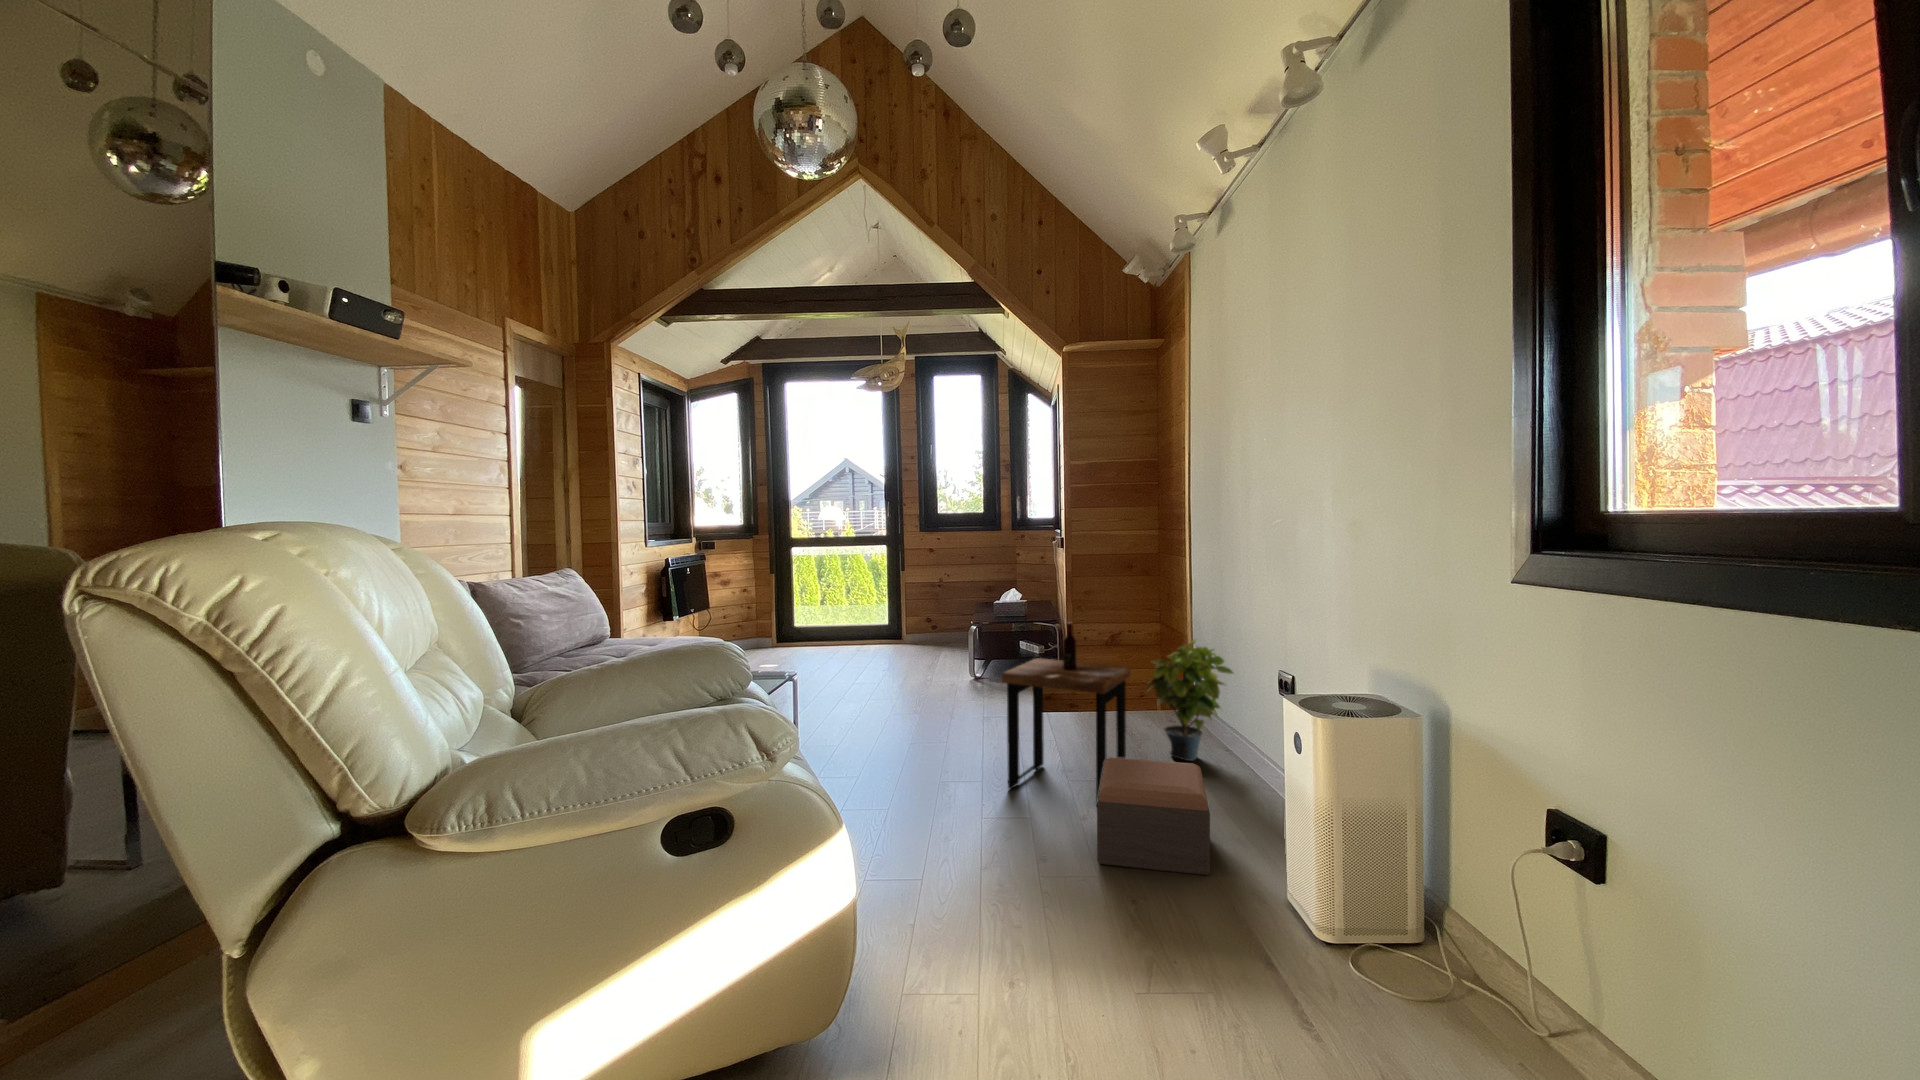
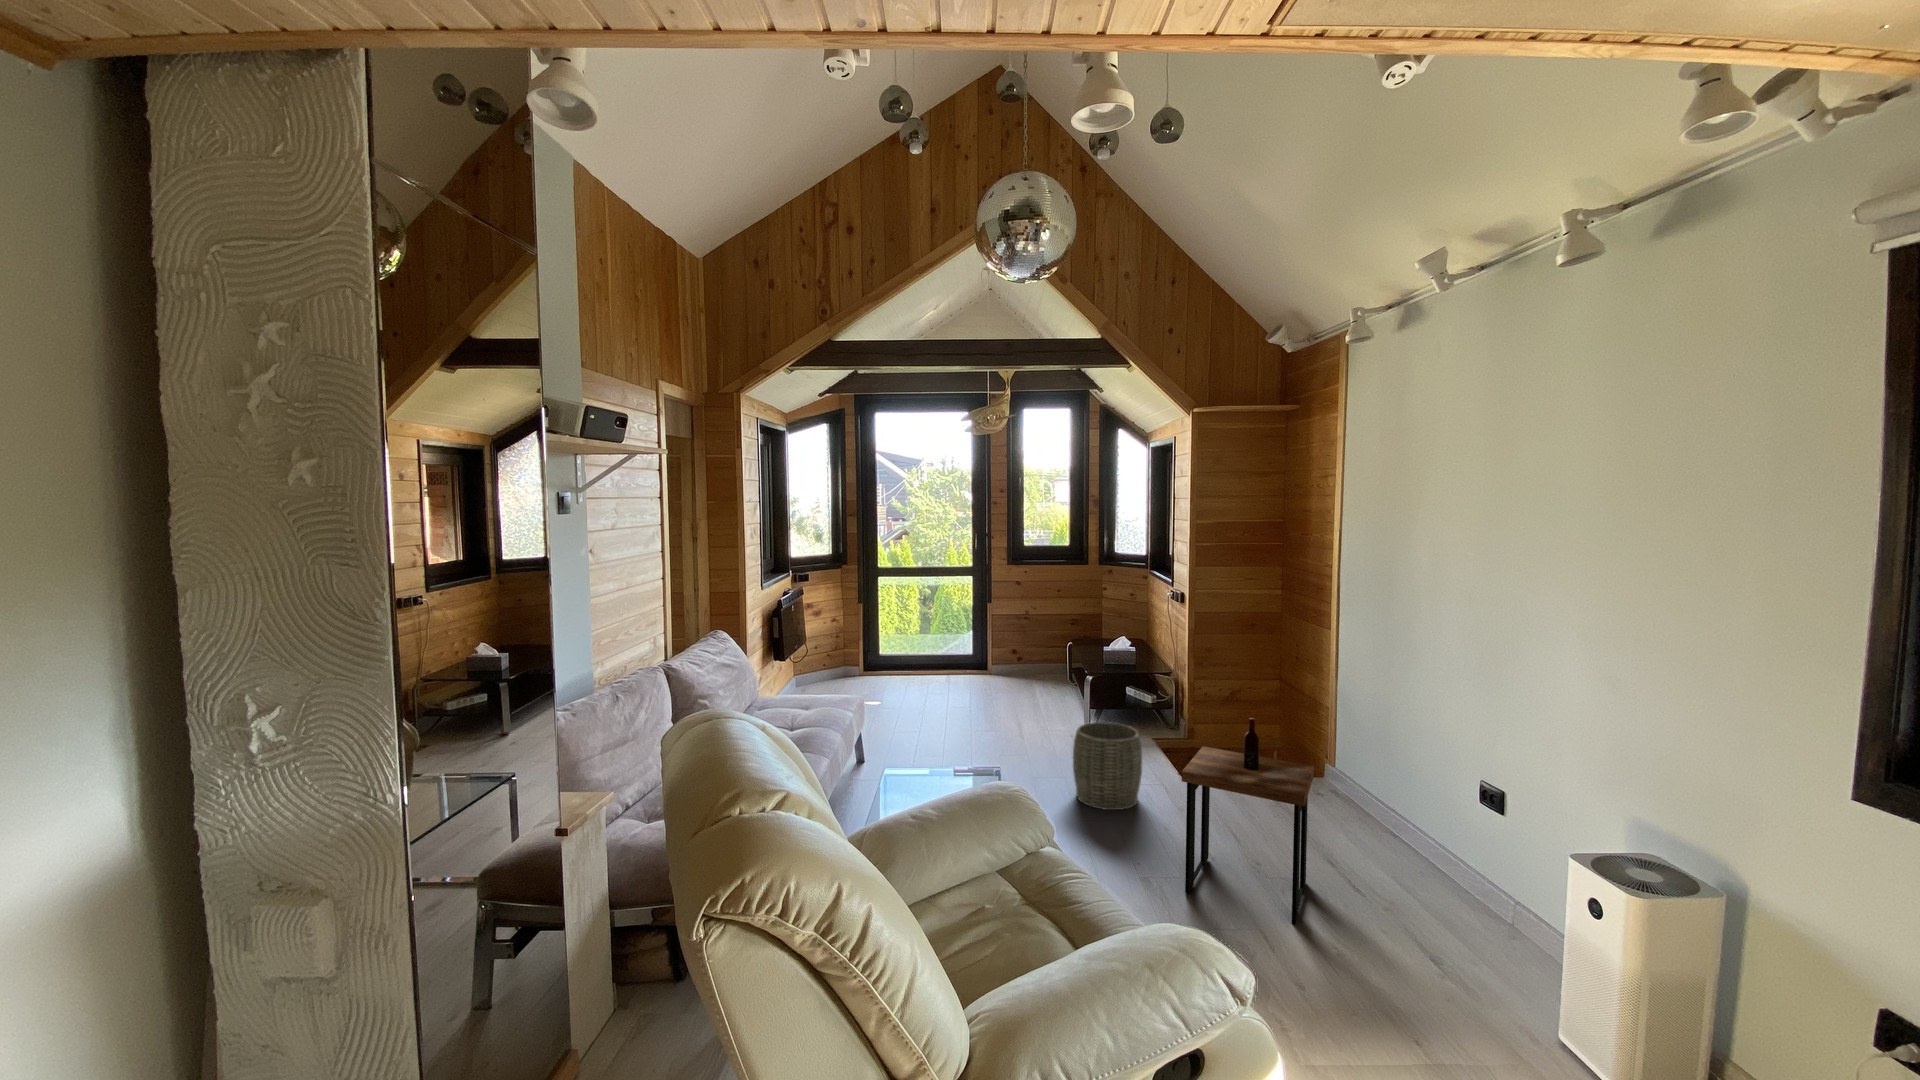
potted plant: present [1148,640,1233,761] -> none [1318,731,1422,859]
woven basket: none [937,656,1003,736] -> present [1073,722,1142,810]
footstool: present [1097,758,1210,875] -> none [1312,883,1472,1043]

